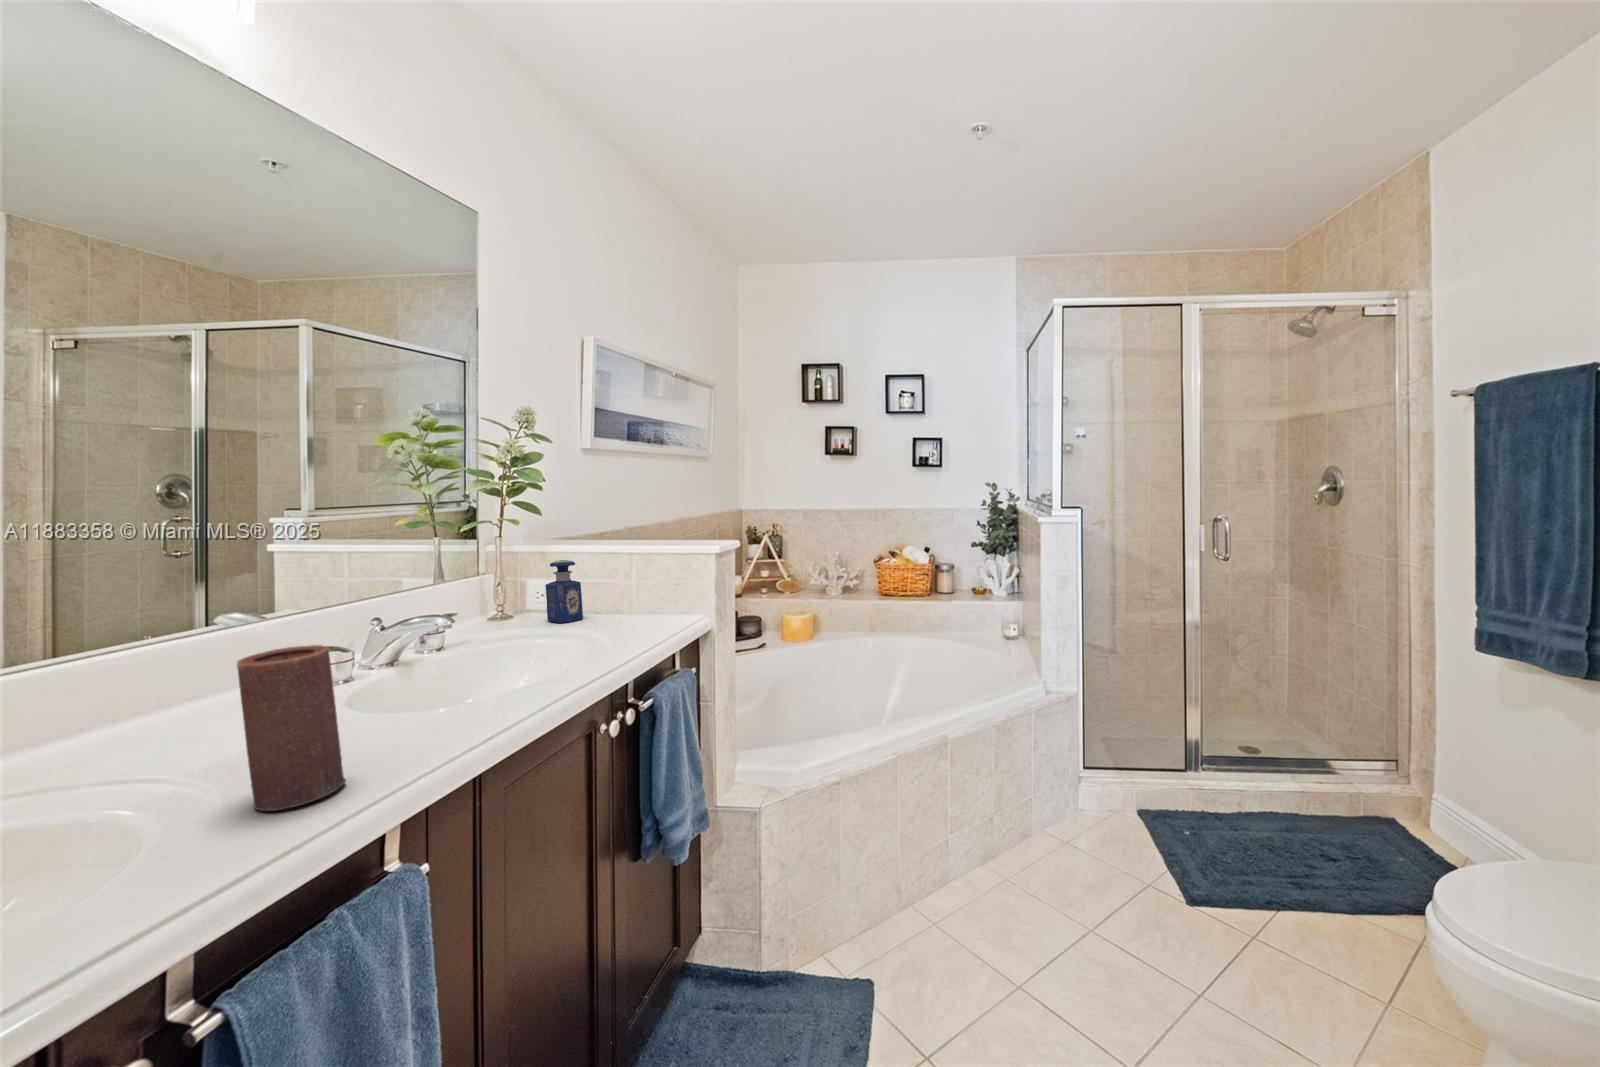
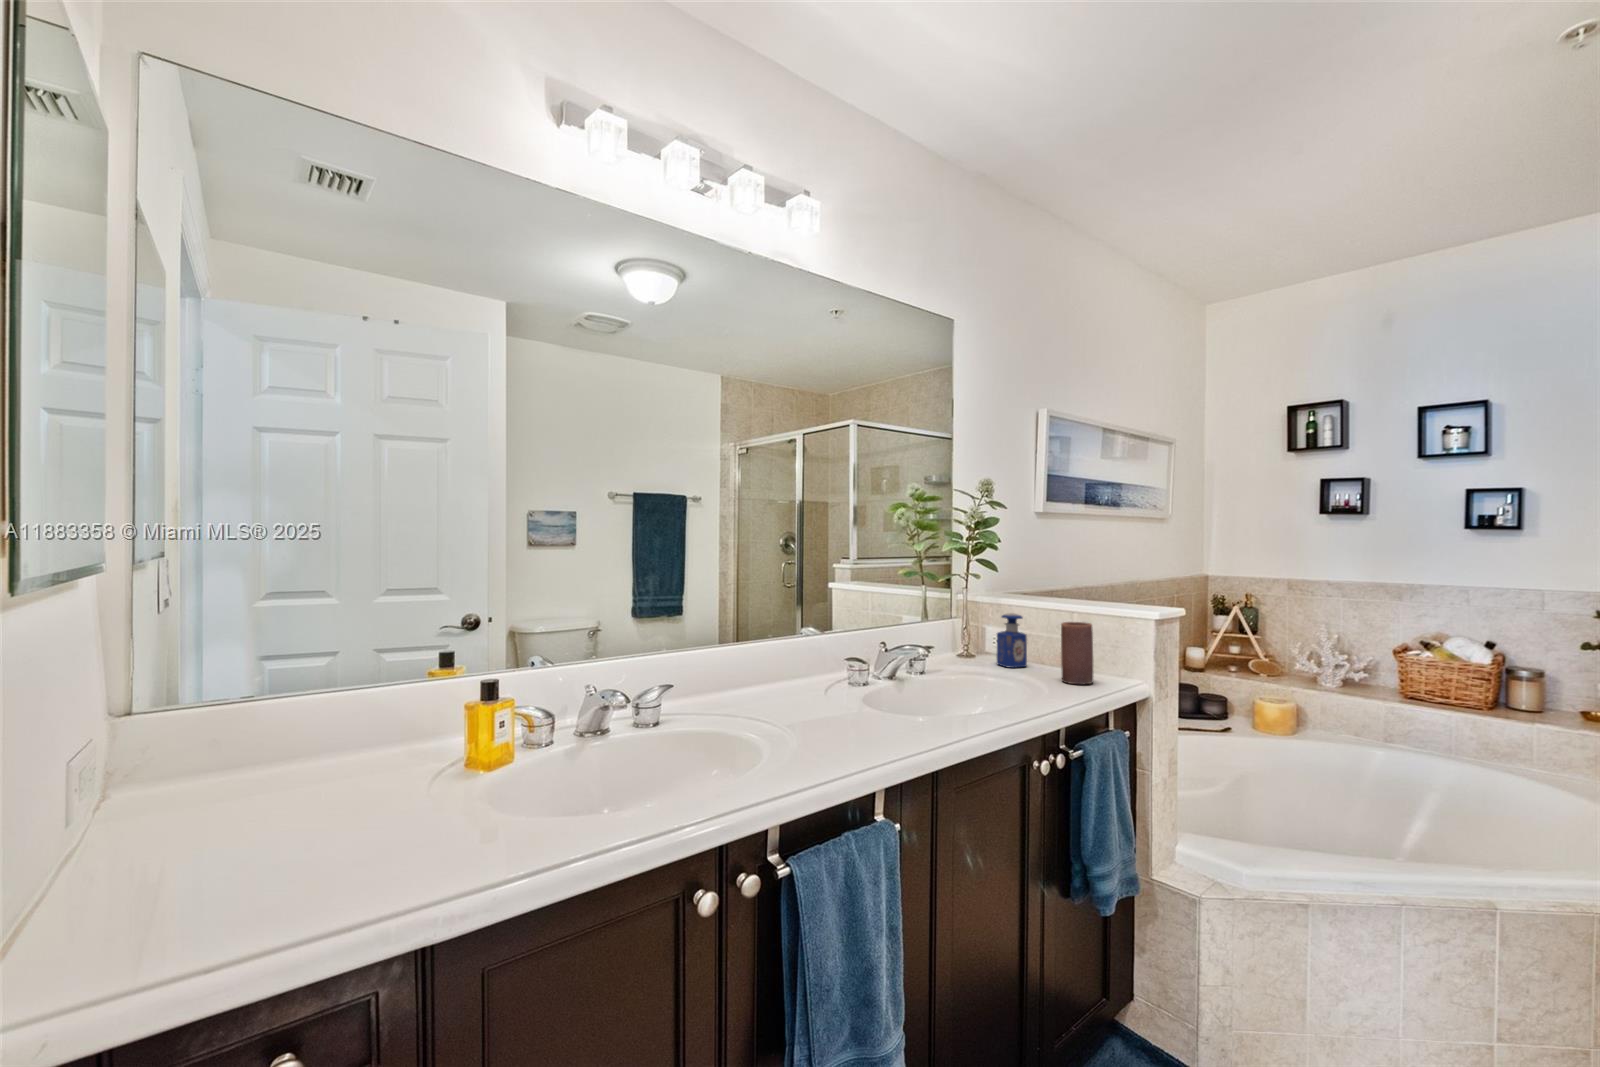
candle: present [237,645,346,811] -> present [1061,622,1093,684]

